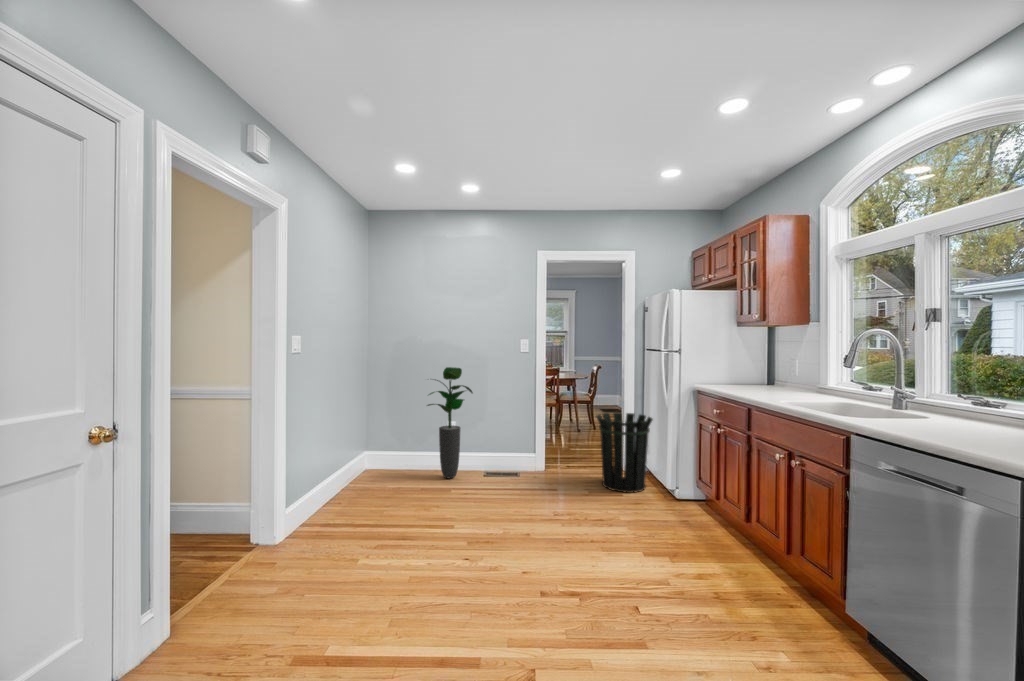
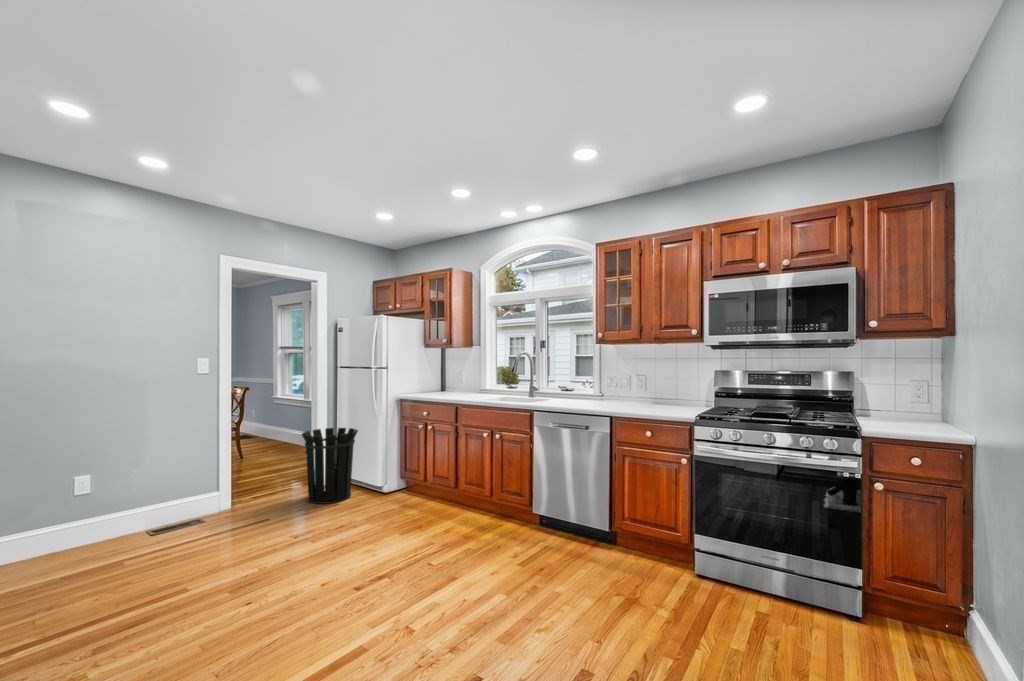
potted plant: present [427,367,473,478] -> none [52,398,140,553]

